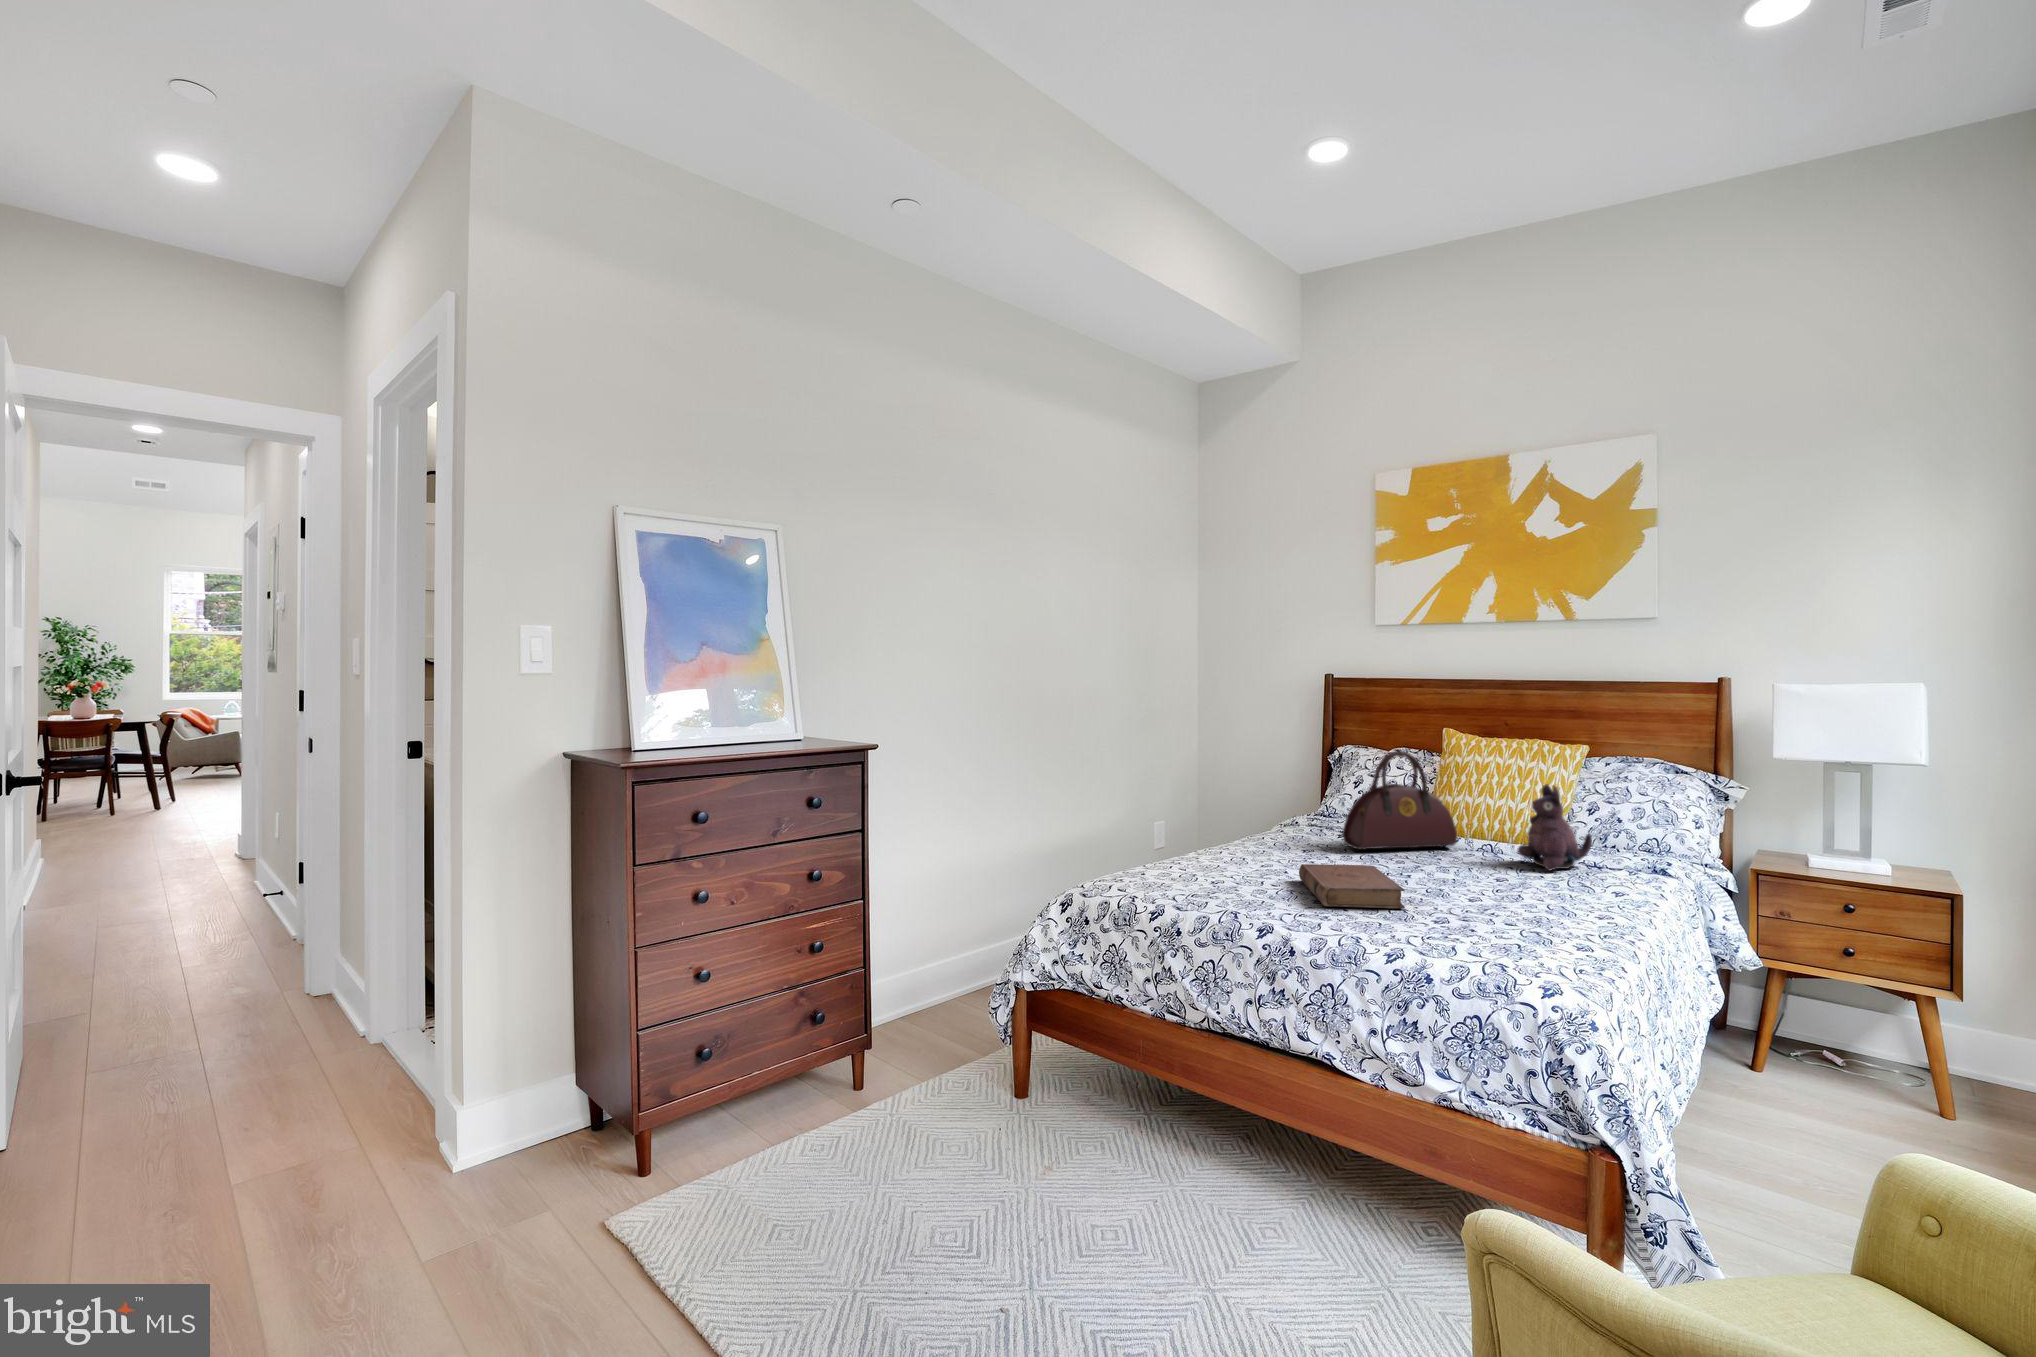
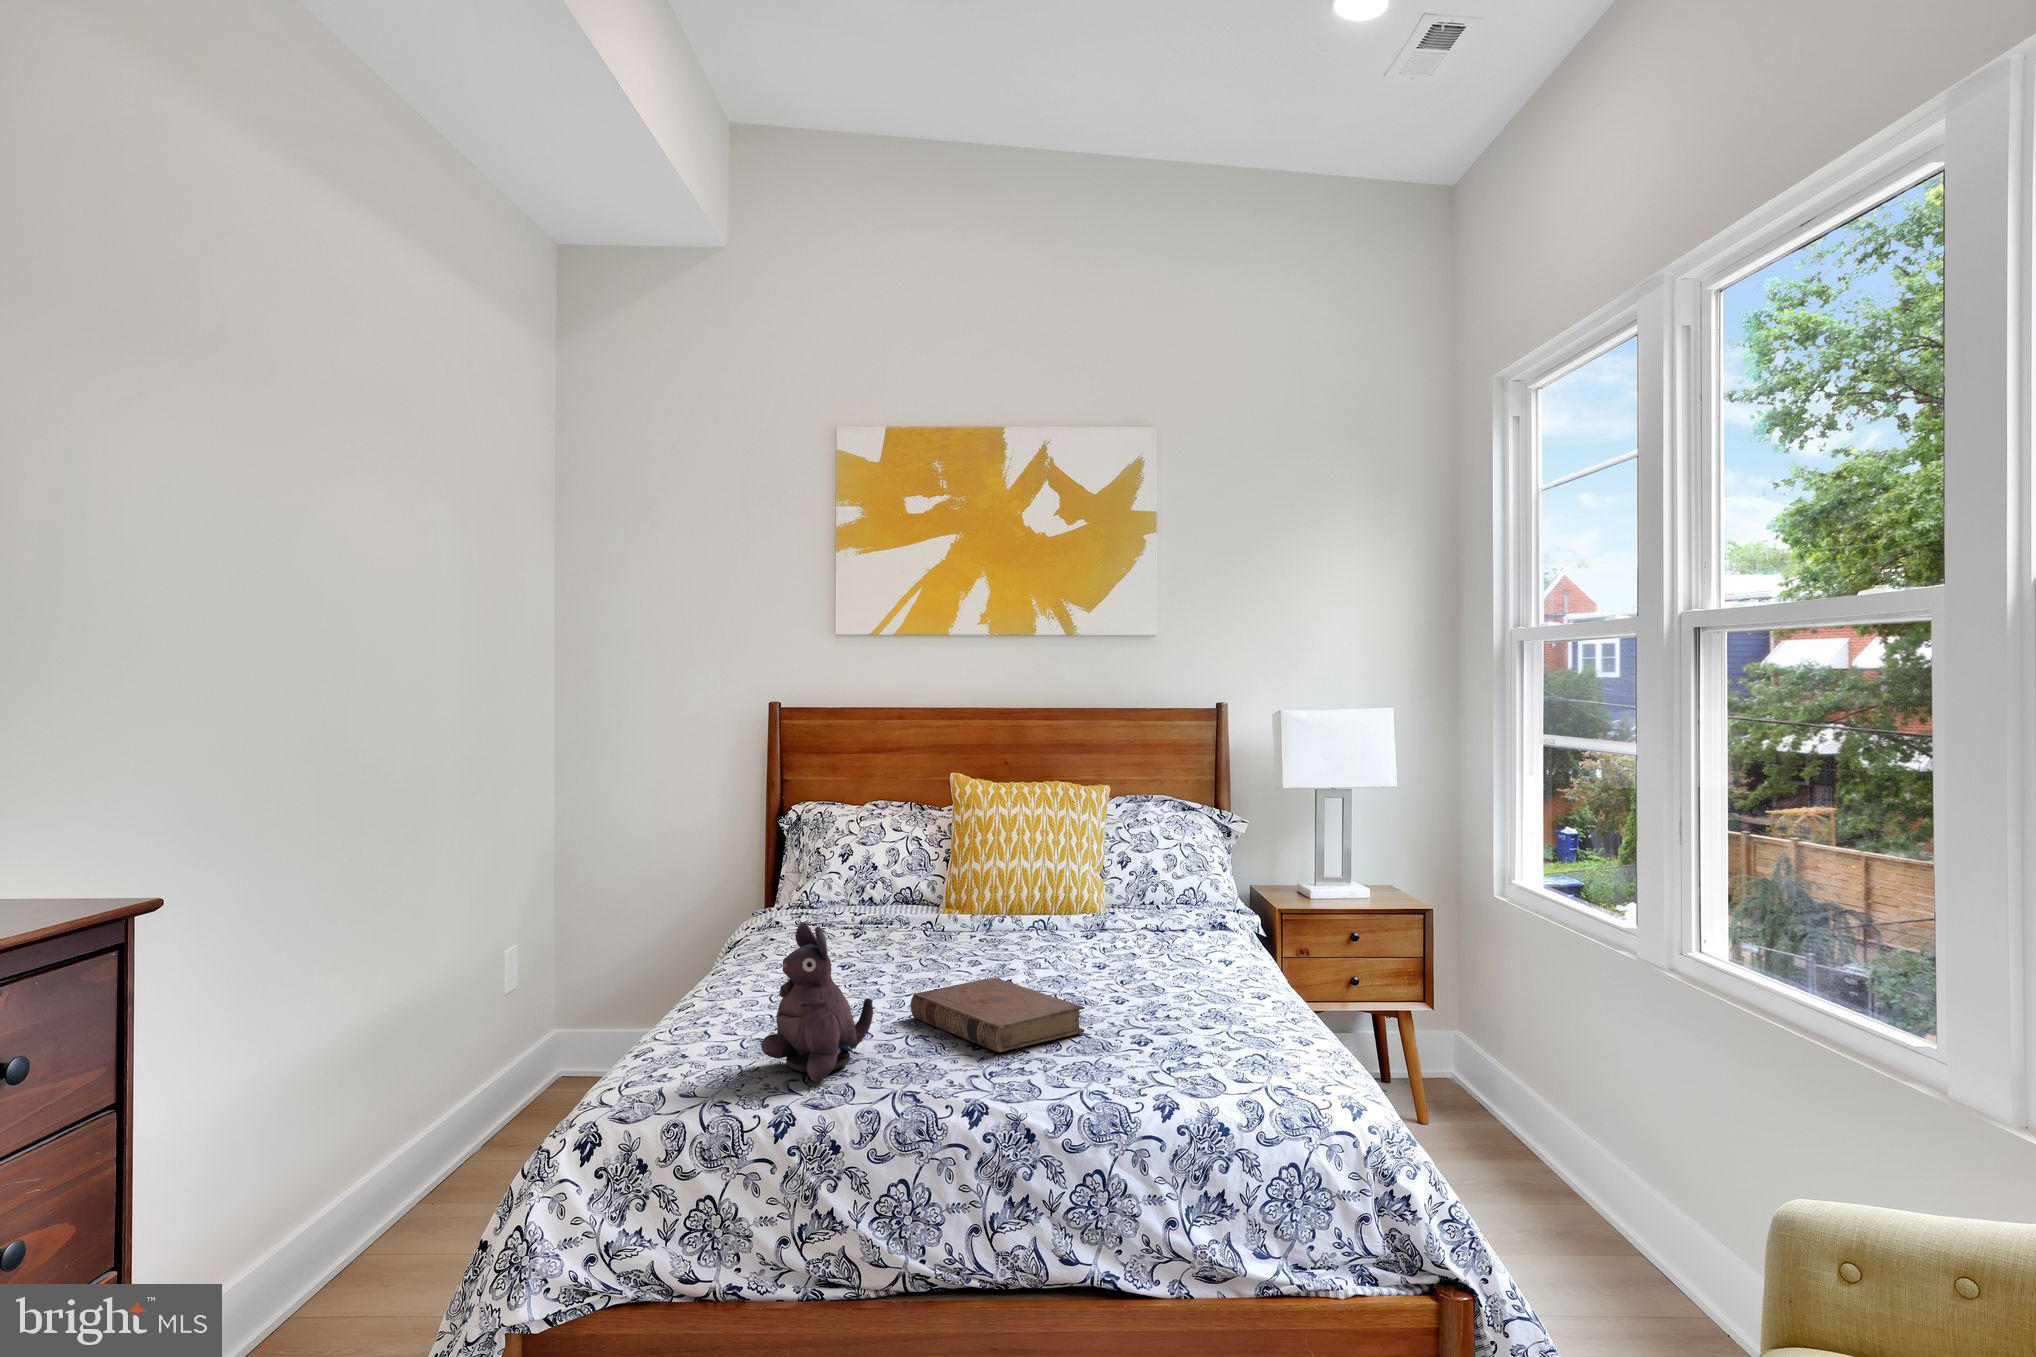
handbag: present [1342,751,1457,850] -> none [886,811,1014,954]
plush toy: present [1517,784,1592,871] -> present [761,923,873,1082]

